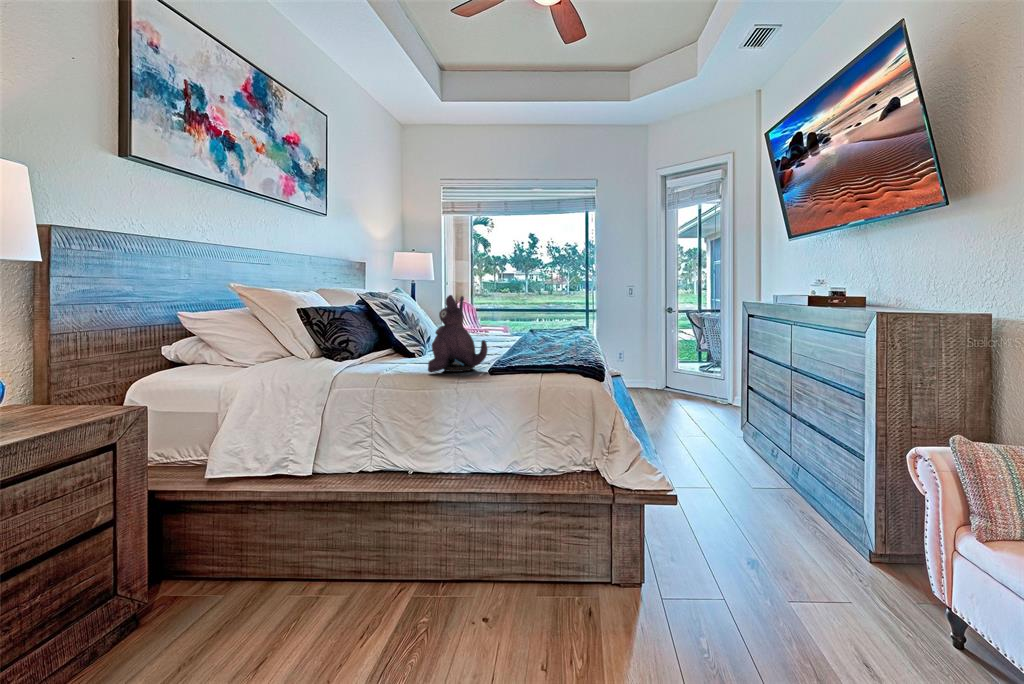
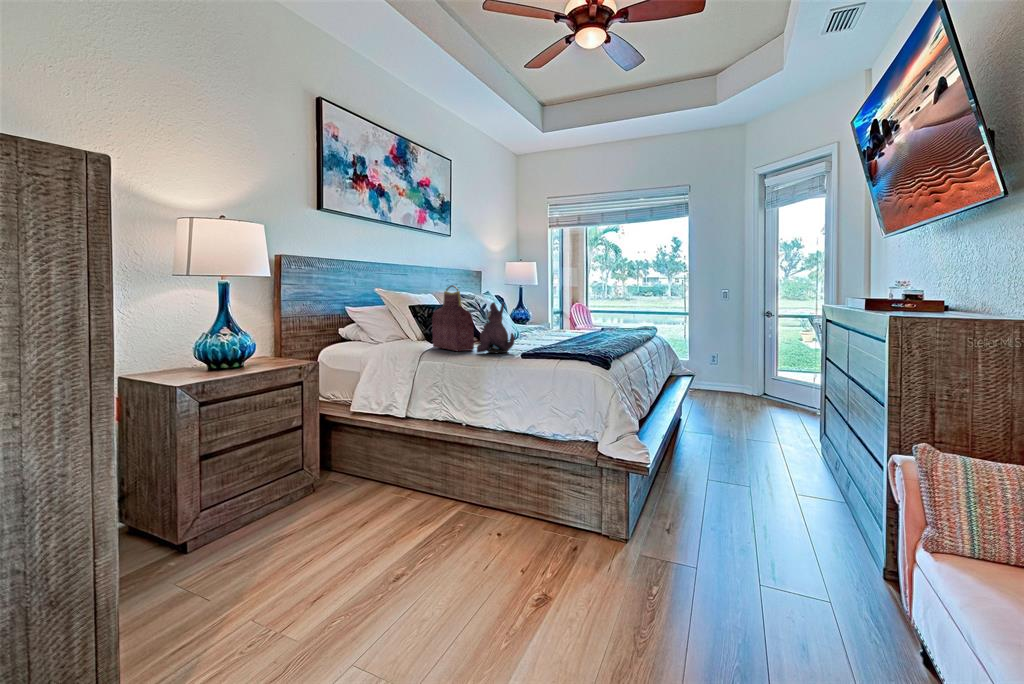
handbag: none [340,272,415,372] -> present [432,285,474,351]

